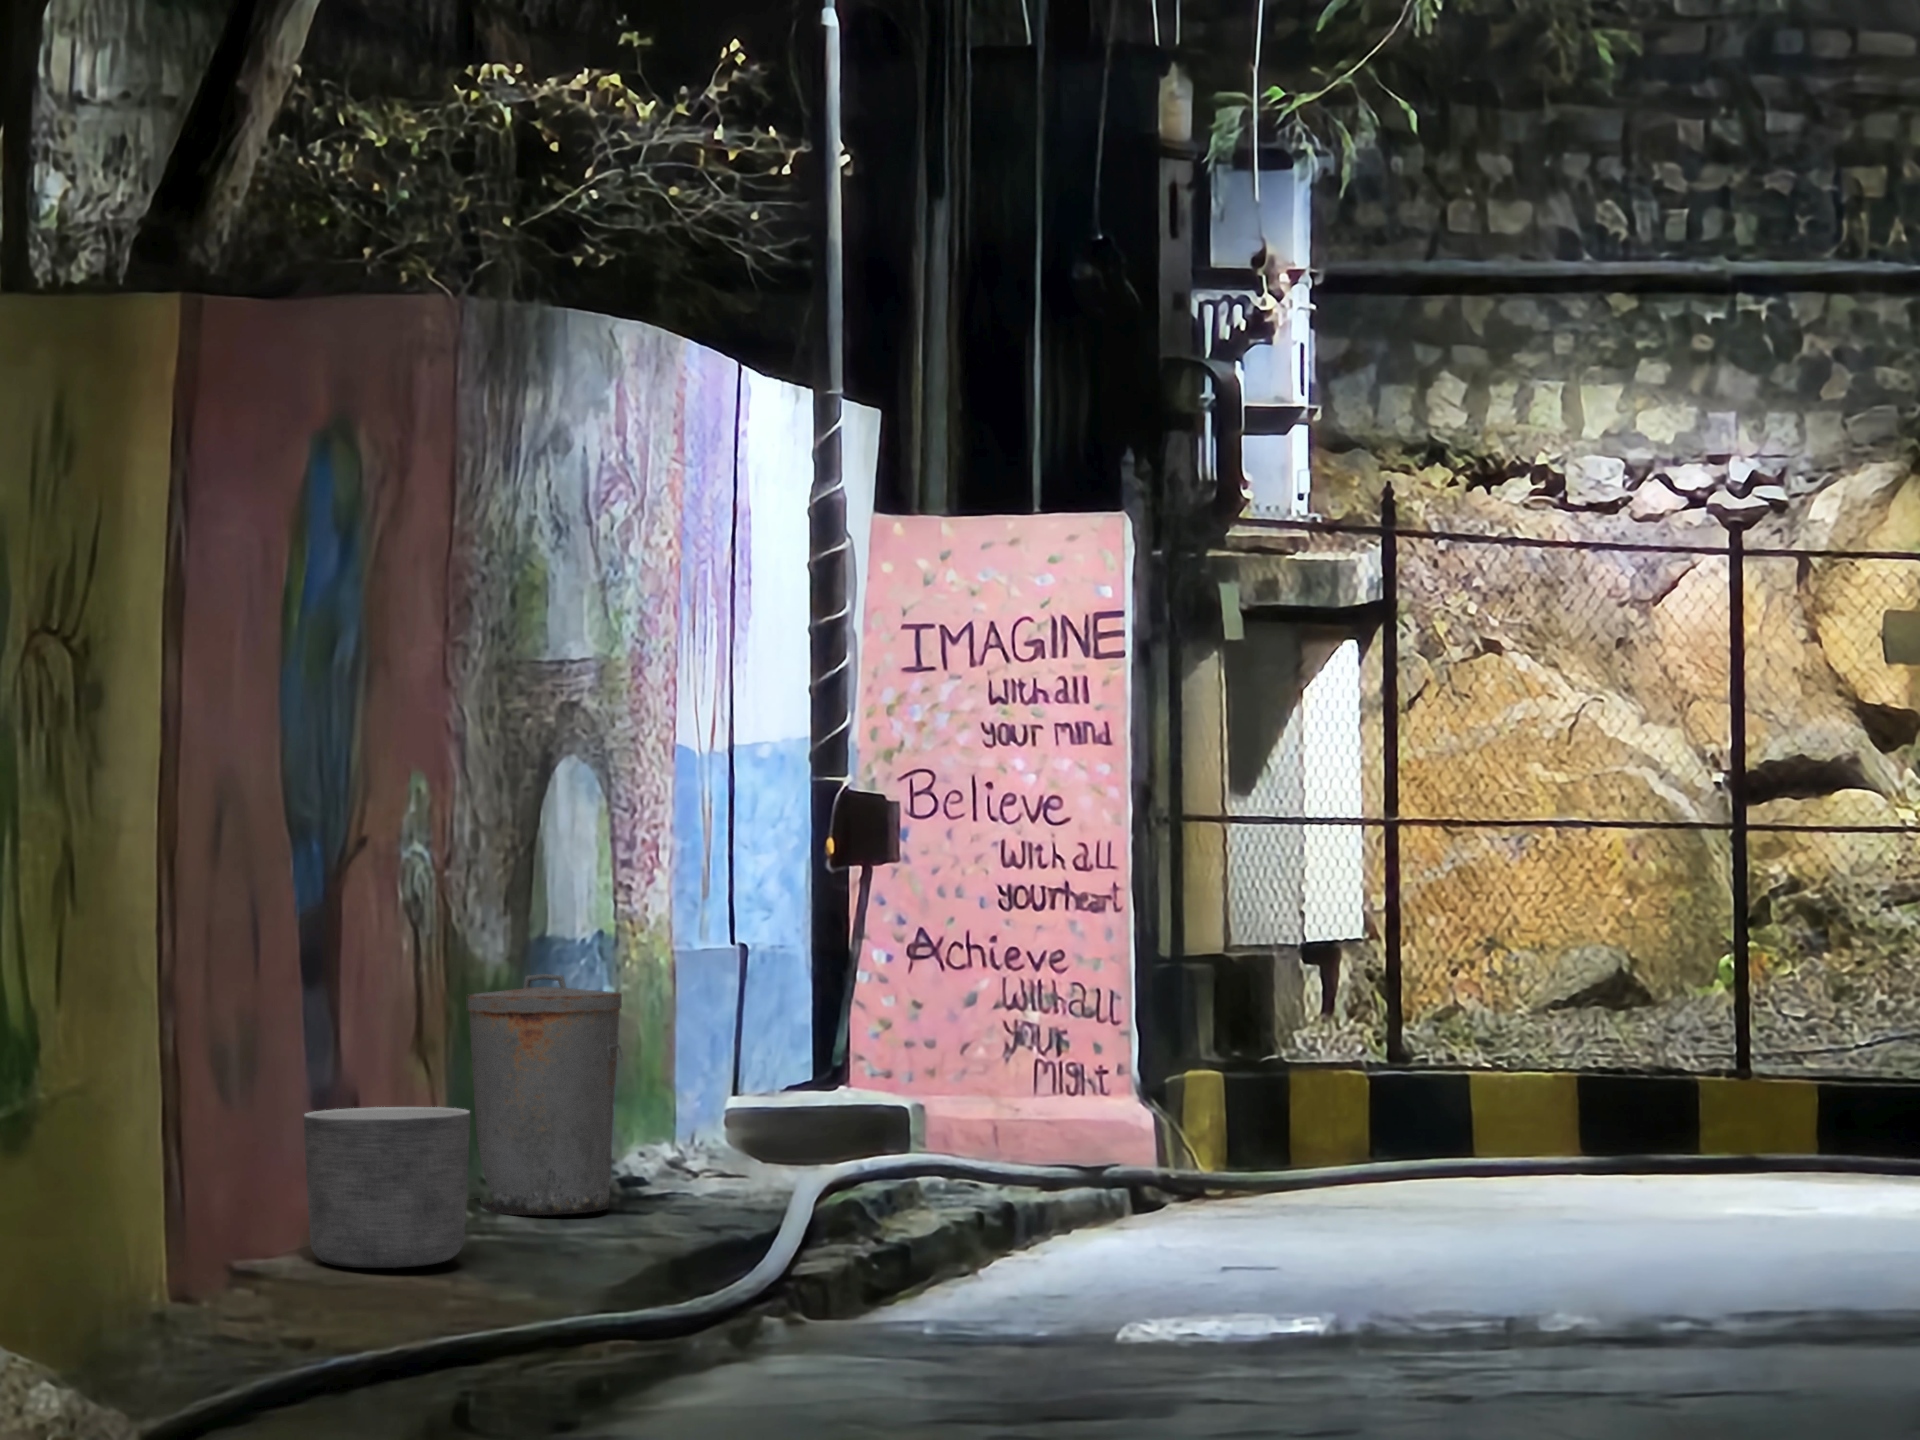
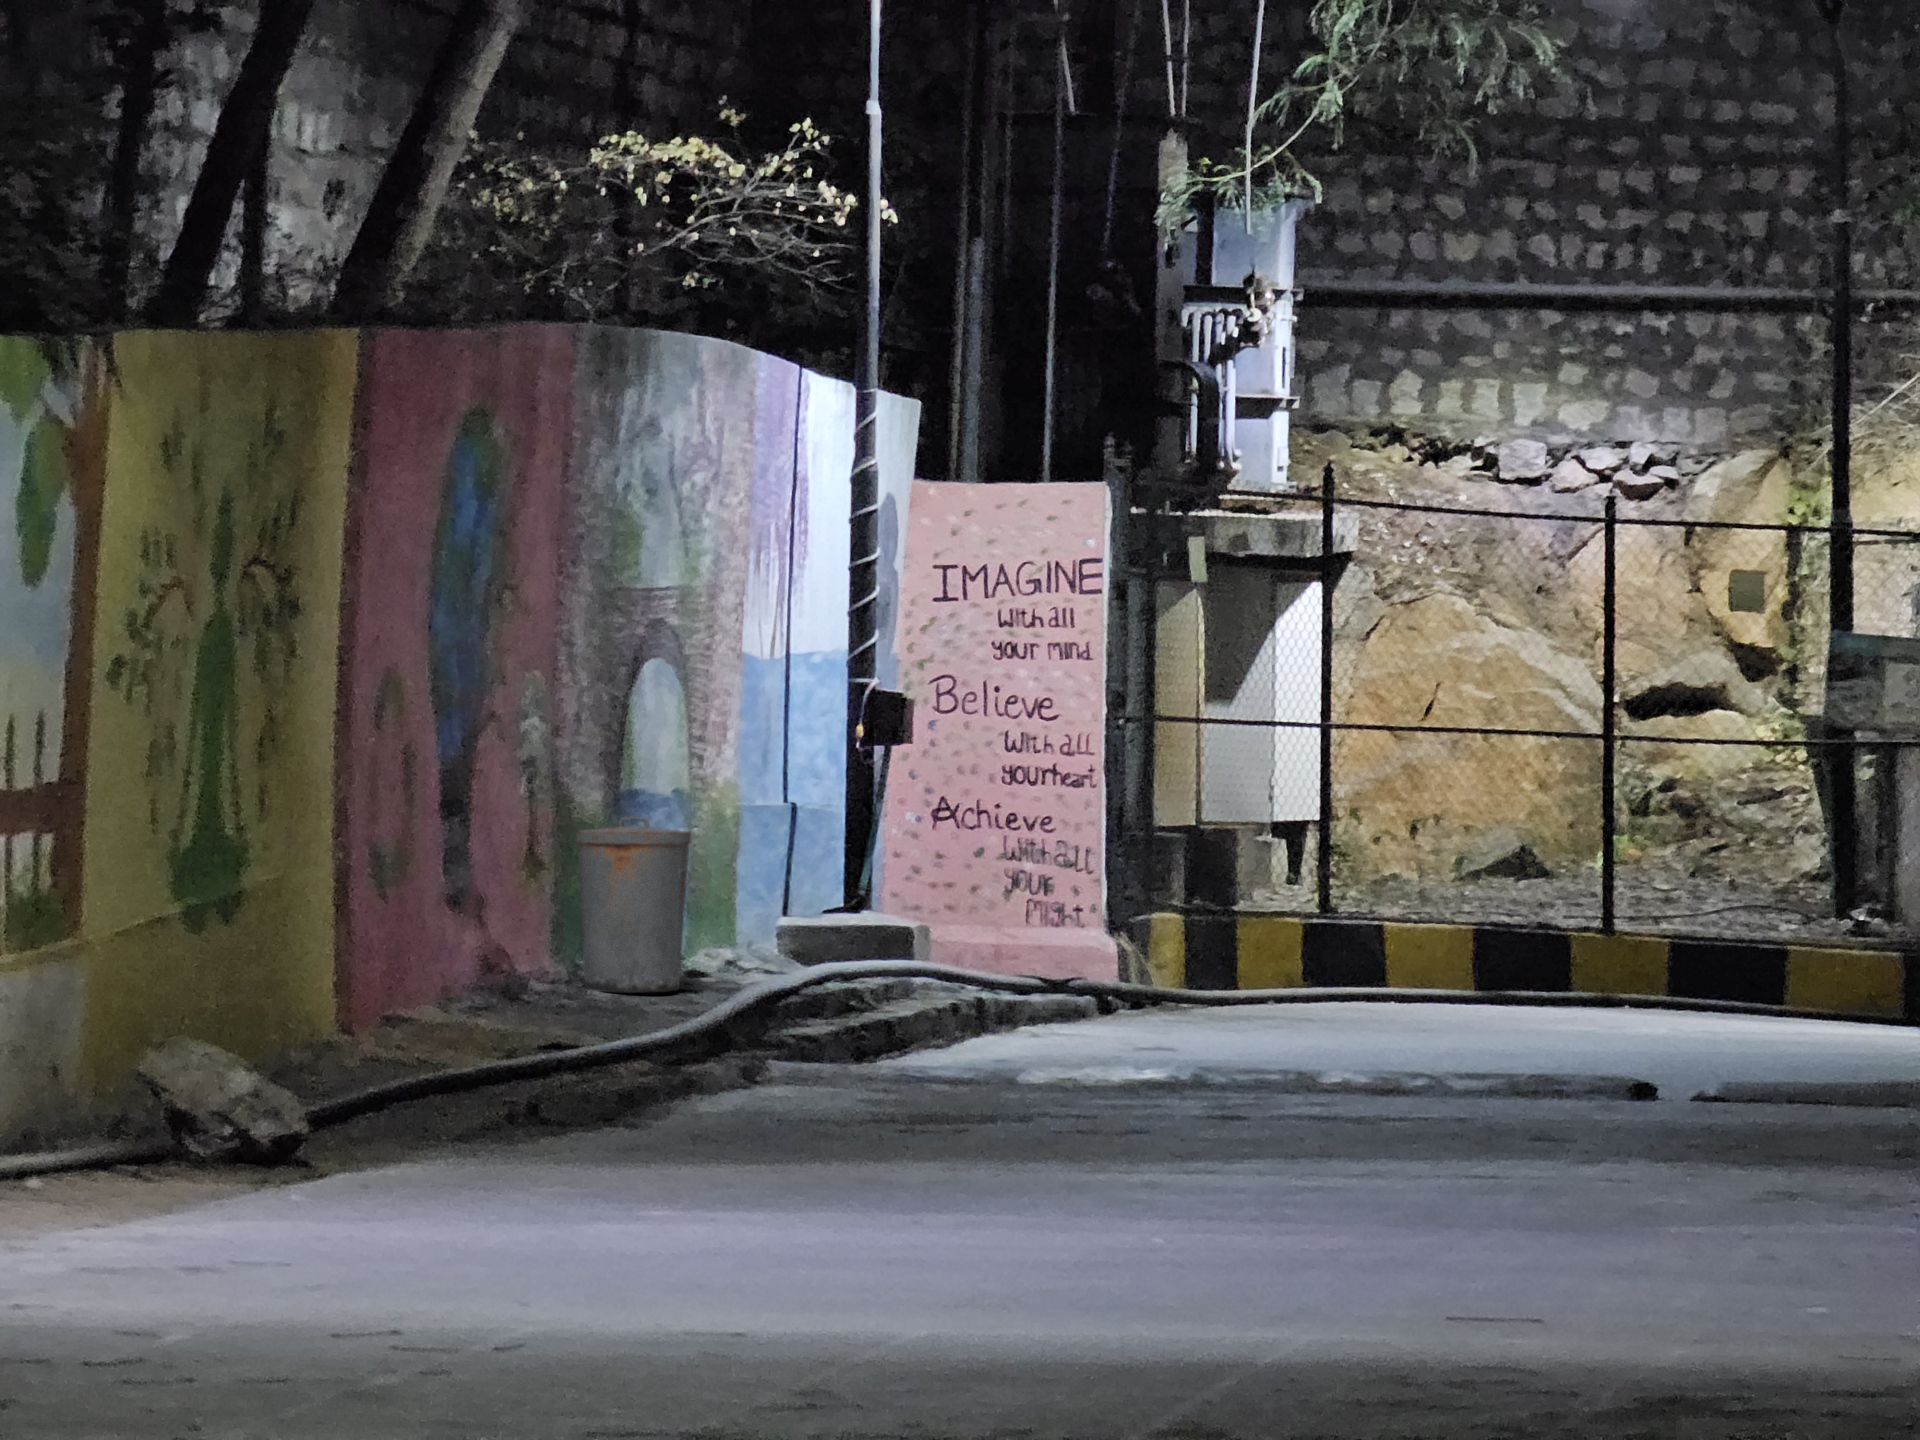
planter: present [304,1107,470,1268] -> none [450,907,571,1021]

